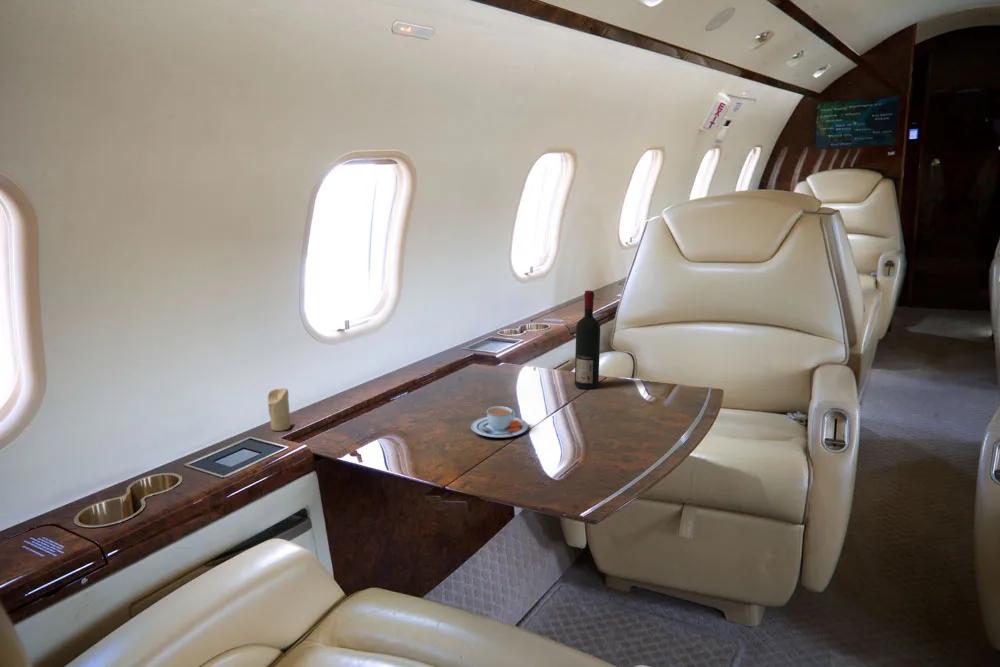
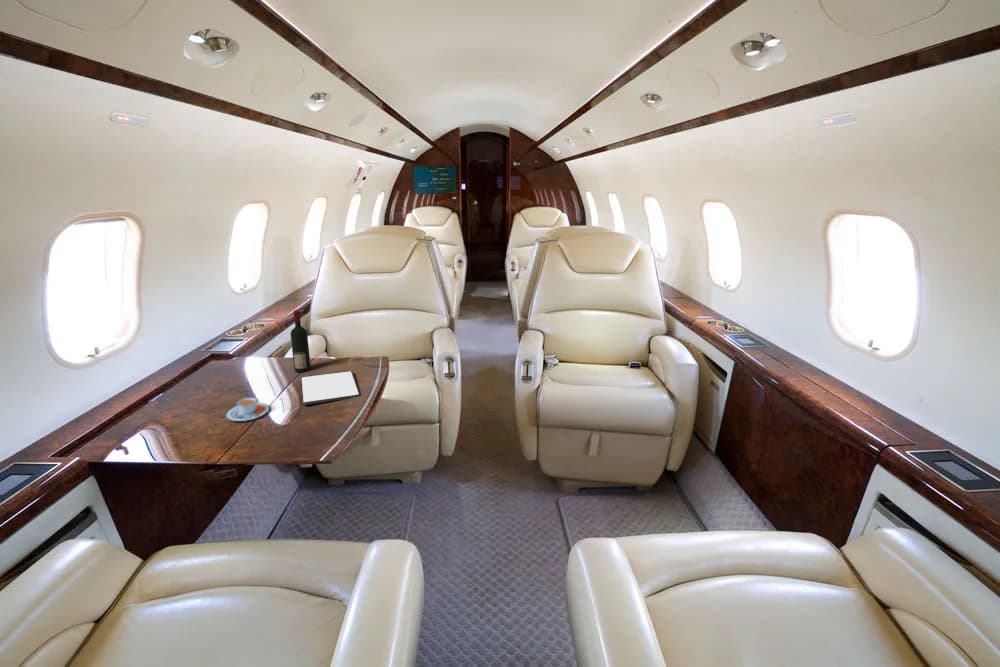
candle: present [268,388,290,431] -> none [24,417,54,453]
tablet: none [575,394,666,437] -> present [300,371,360,405]

